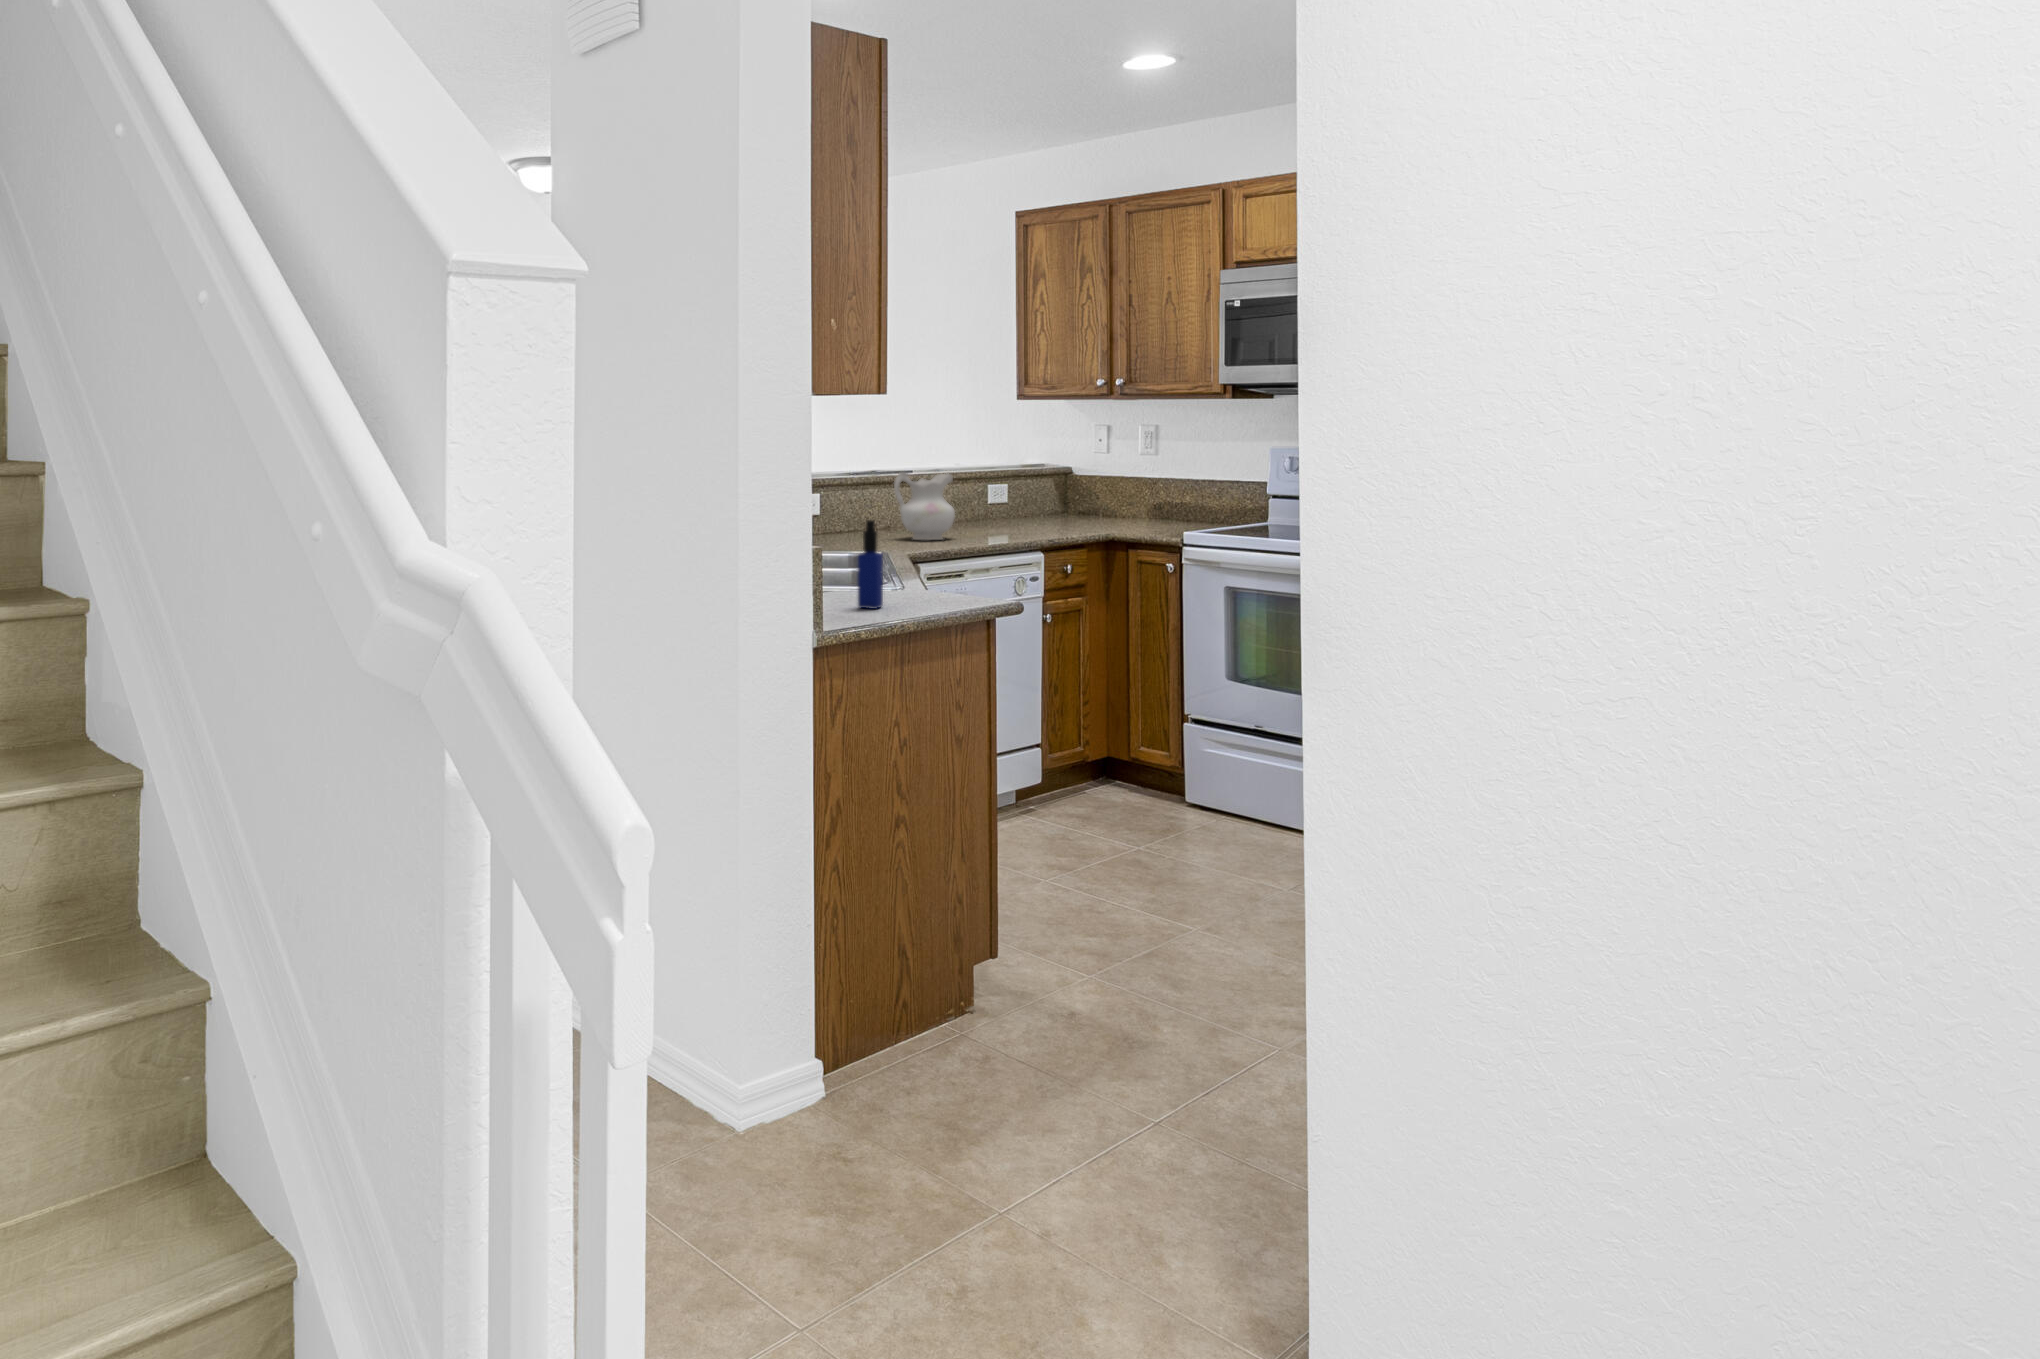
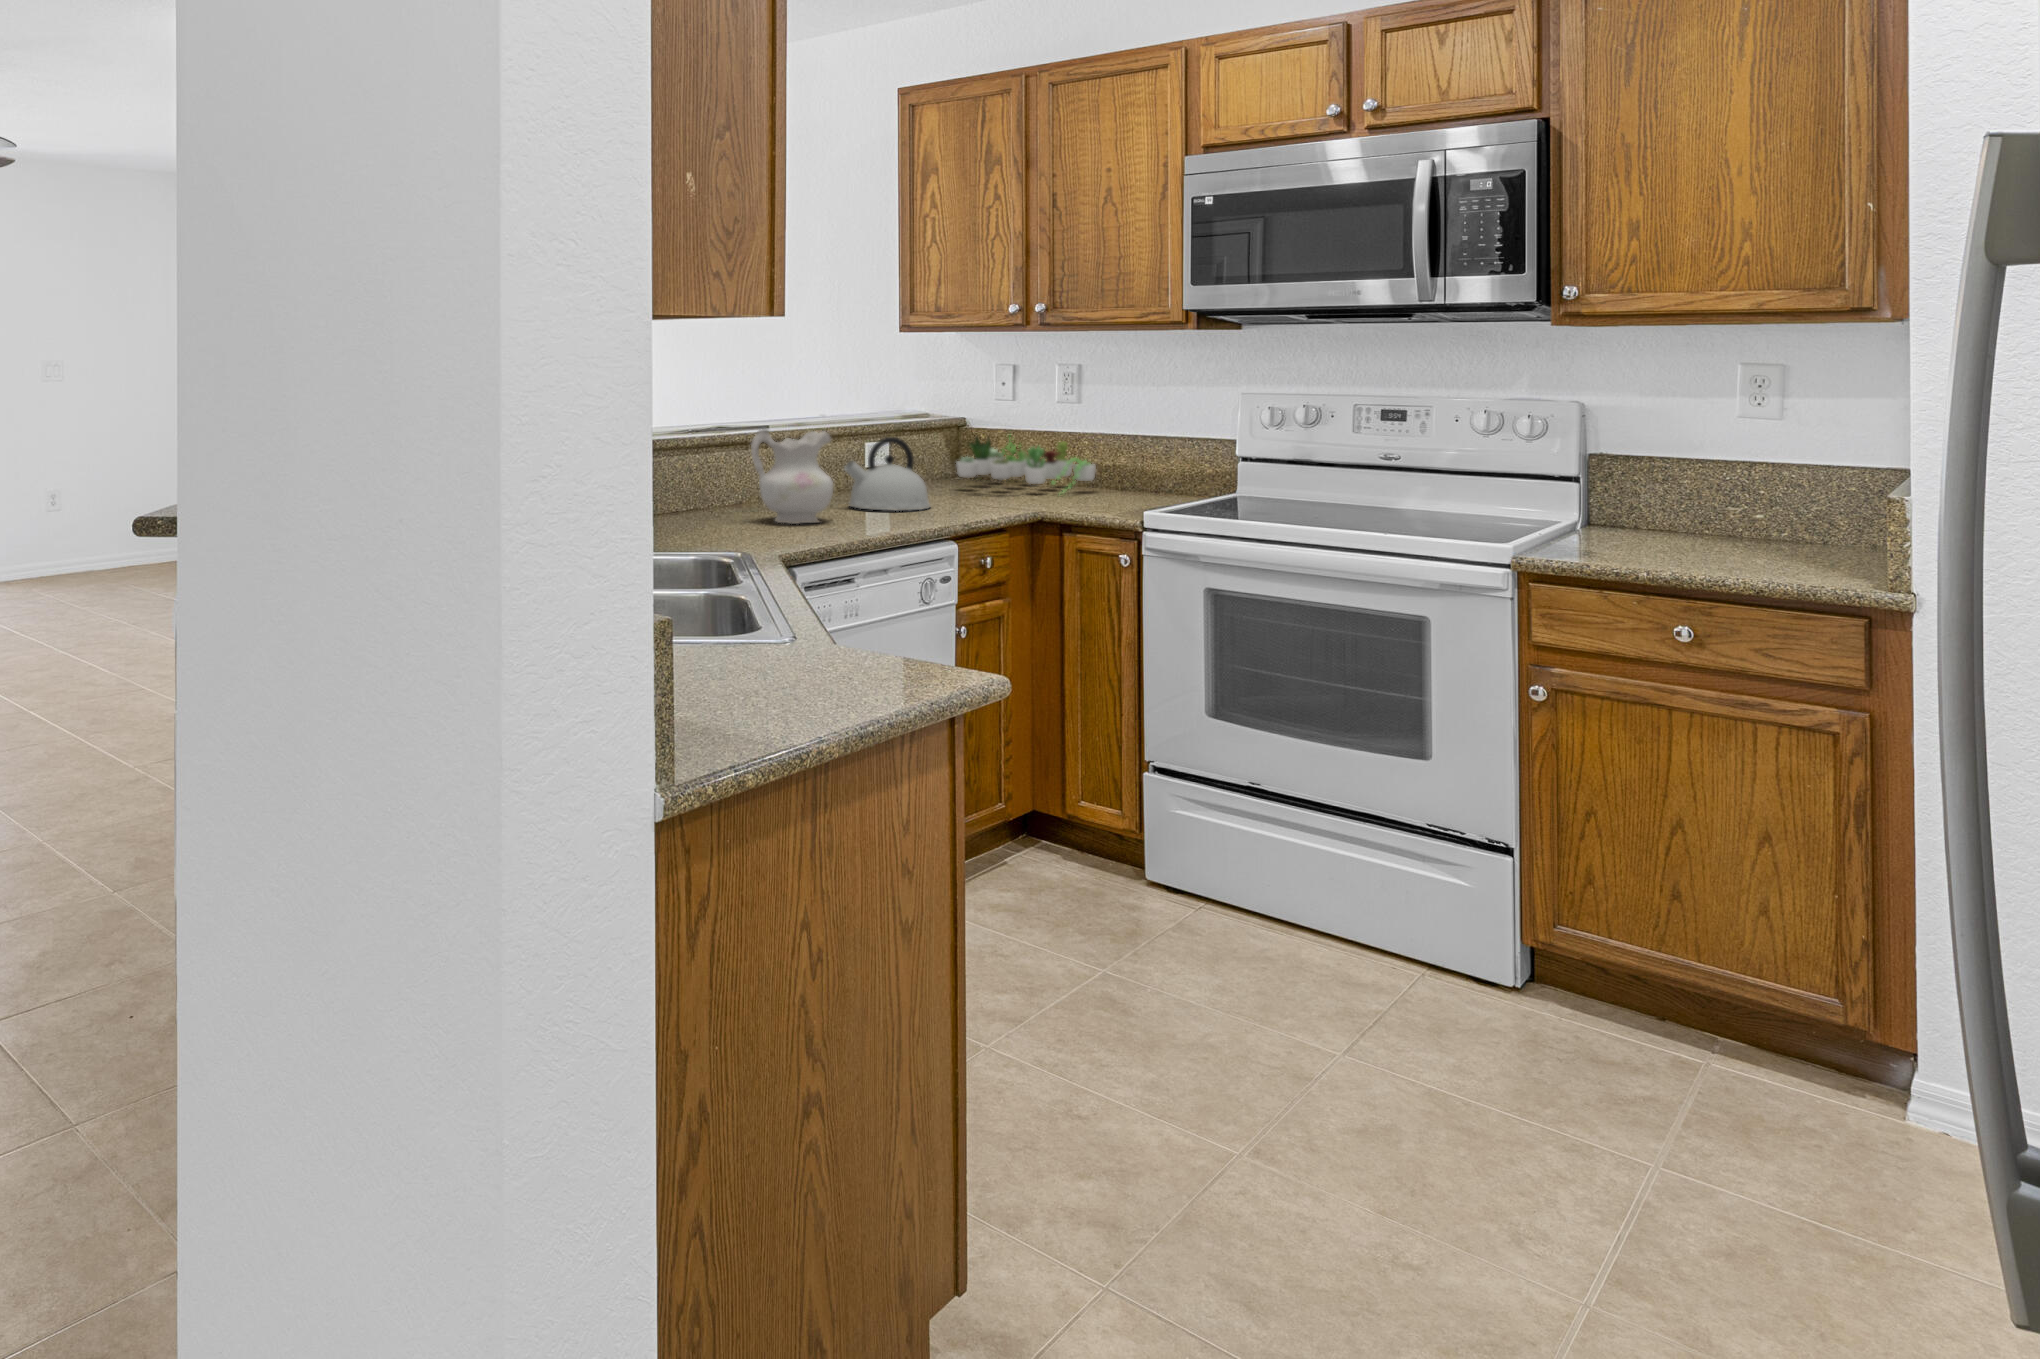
succulent plant: none [1051,476,1163,525] -> present [956,436,1096,494]
kettle: none [966,479,1031,533] -> present [844,437,930,511]
bottle: present [858,520,883,609] -> none [729,539,773,699]

